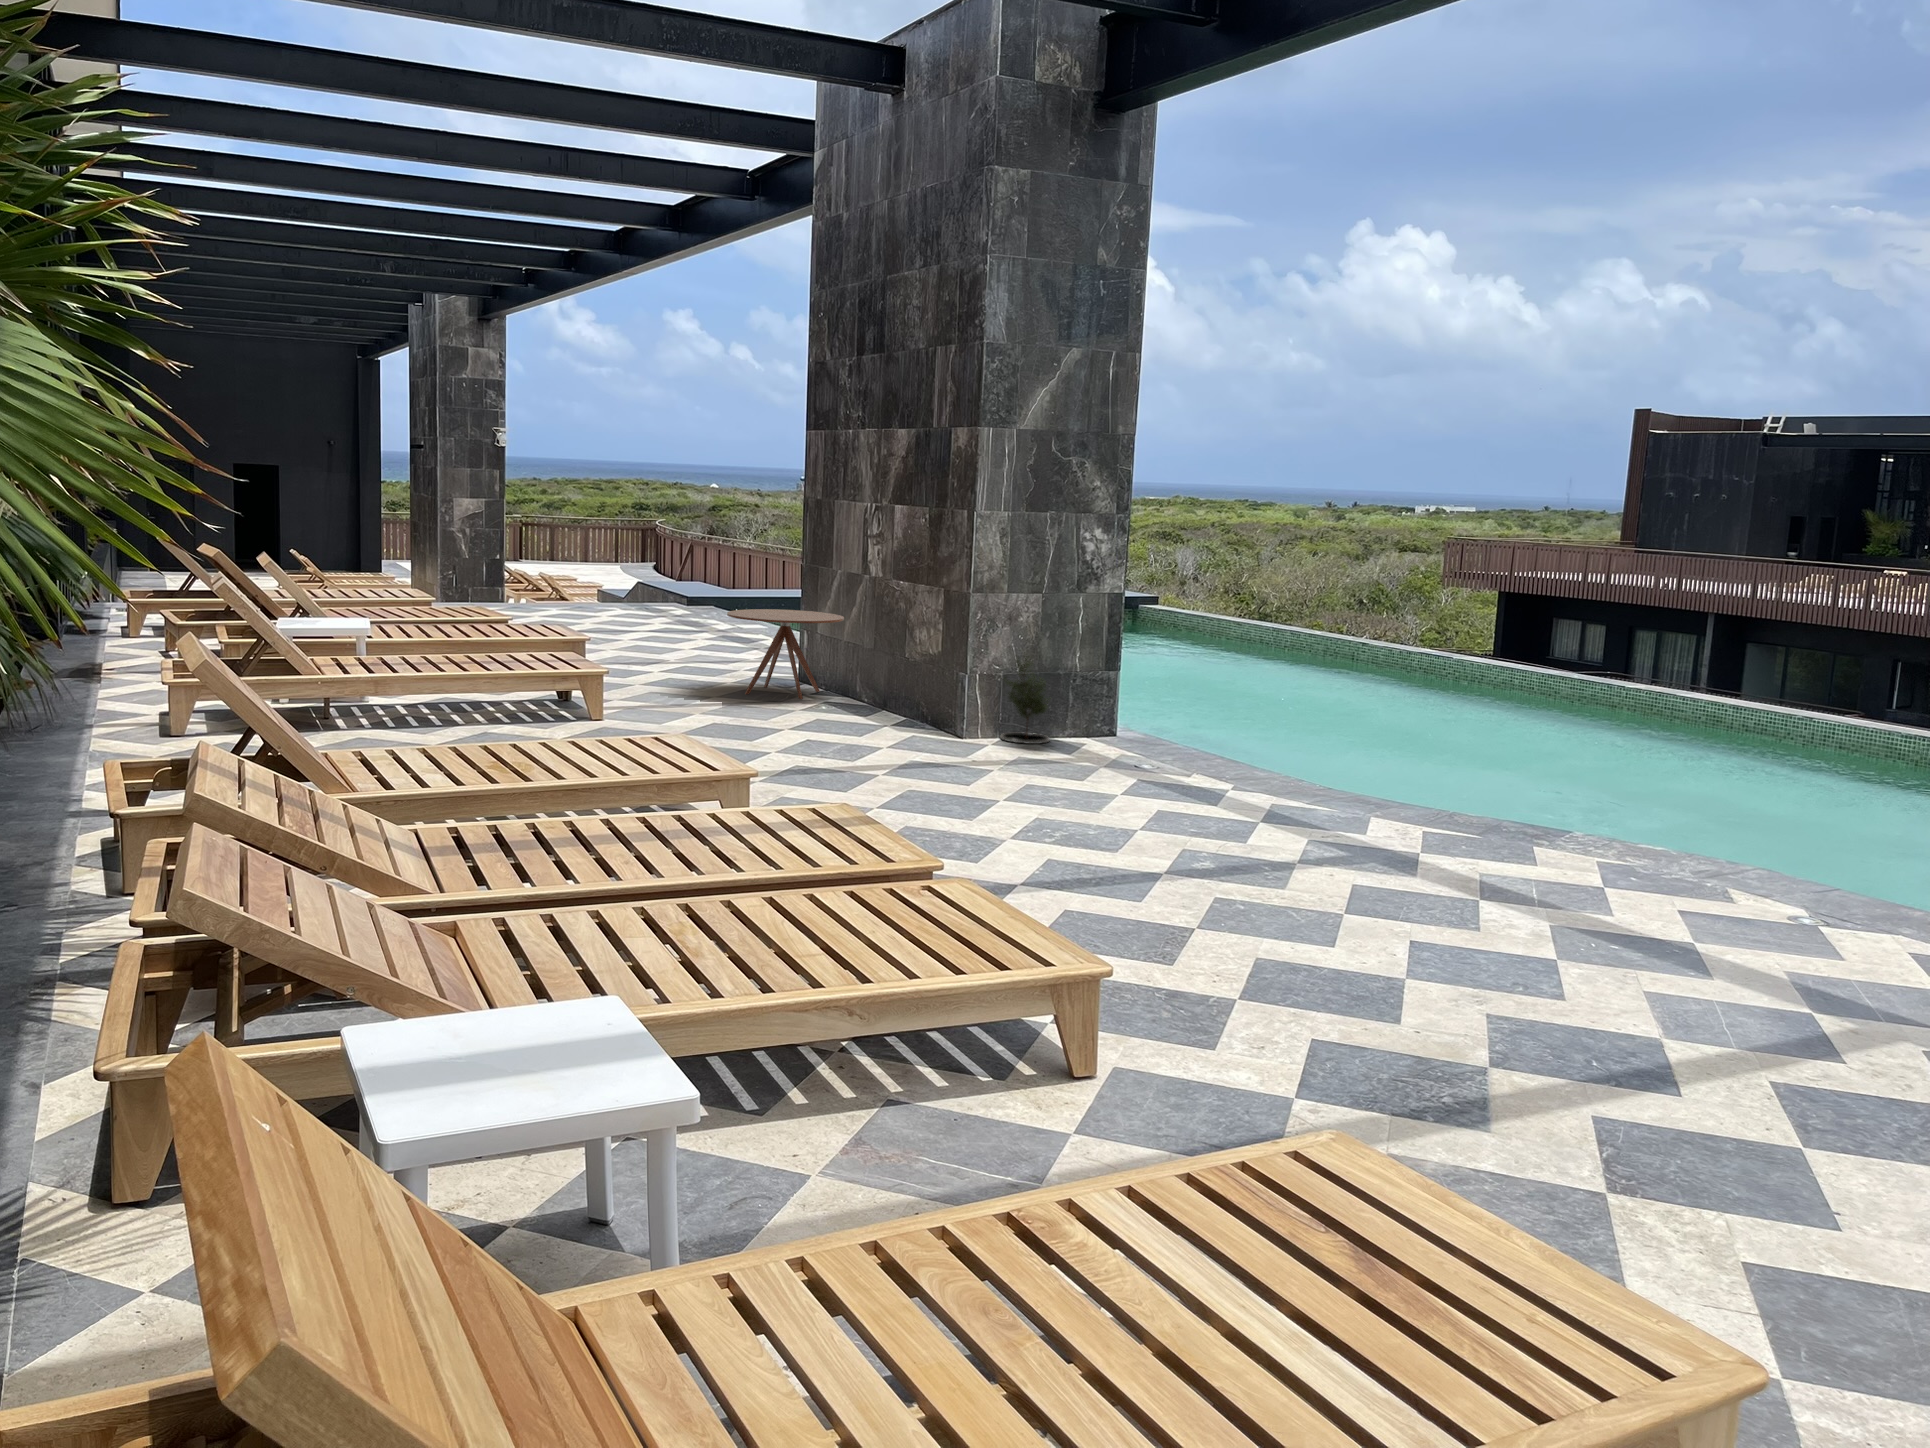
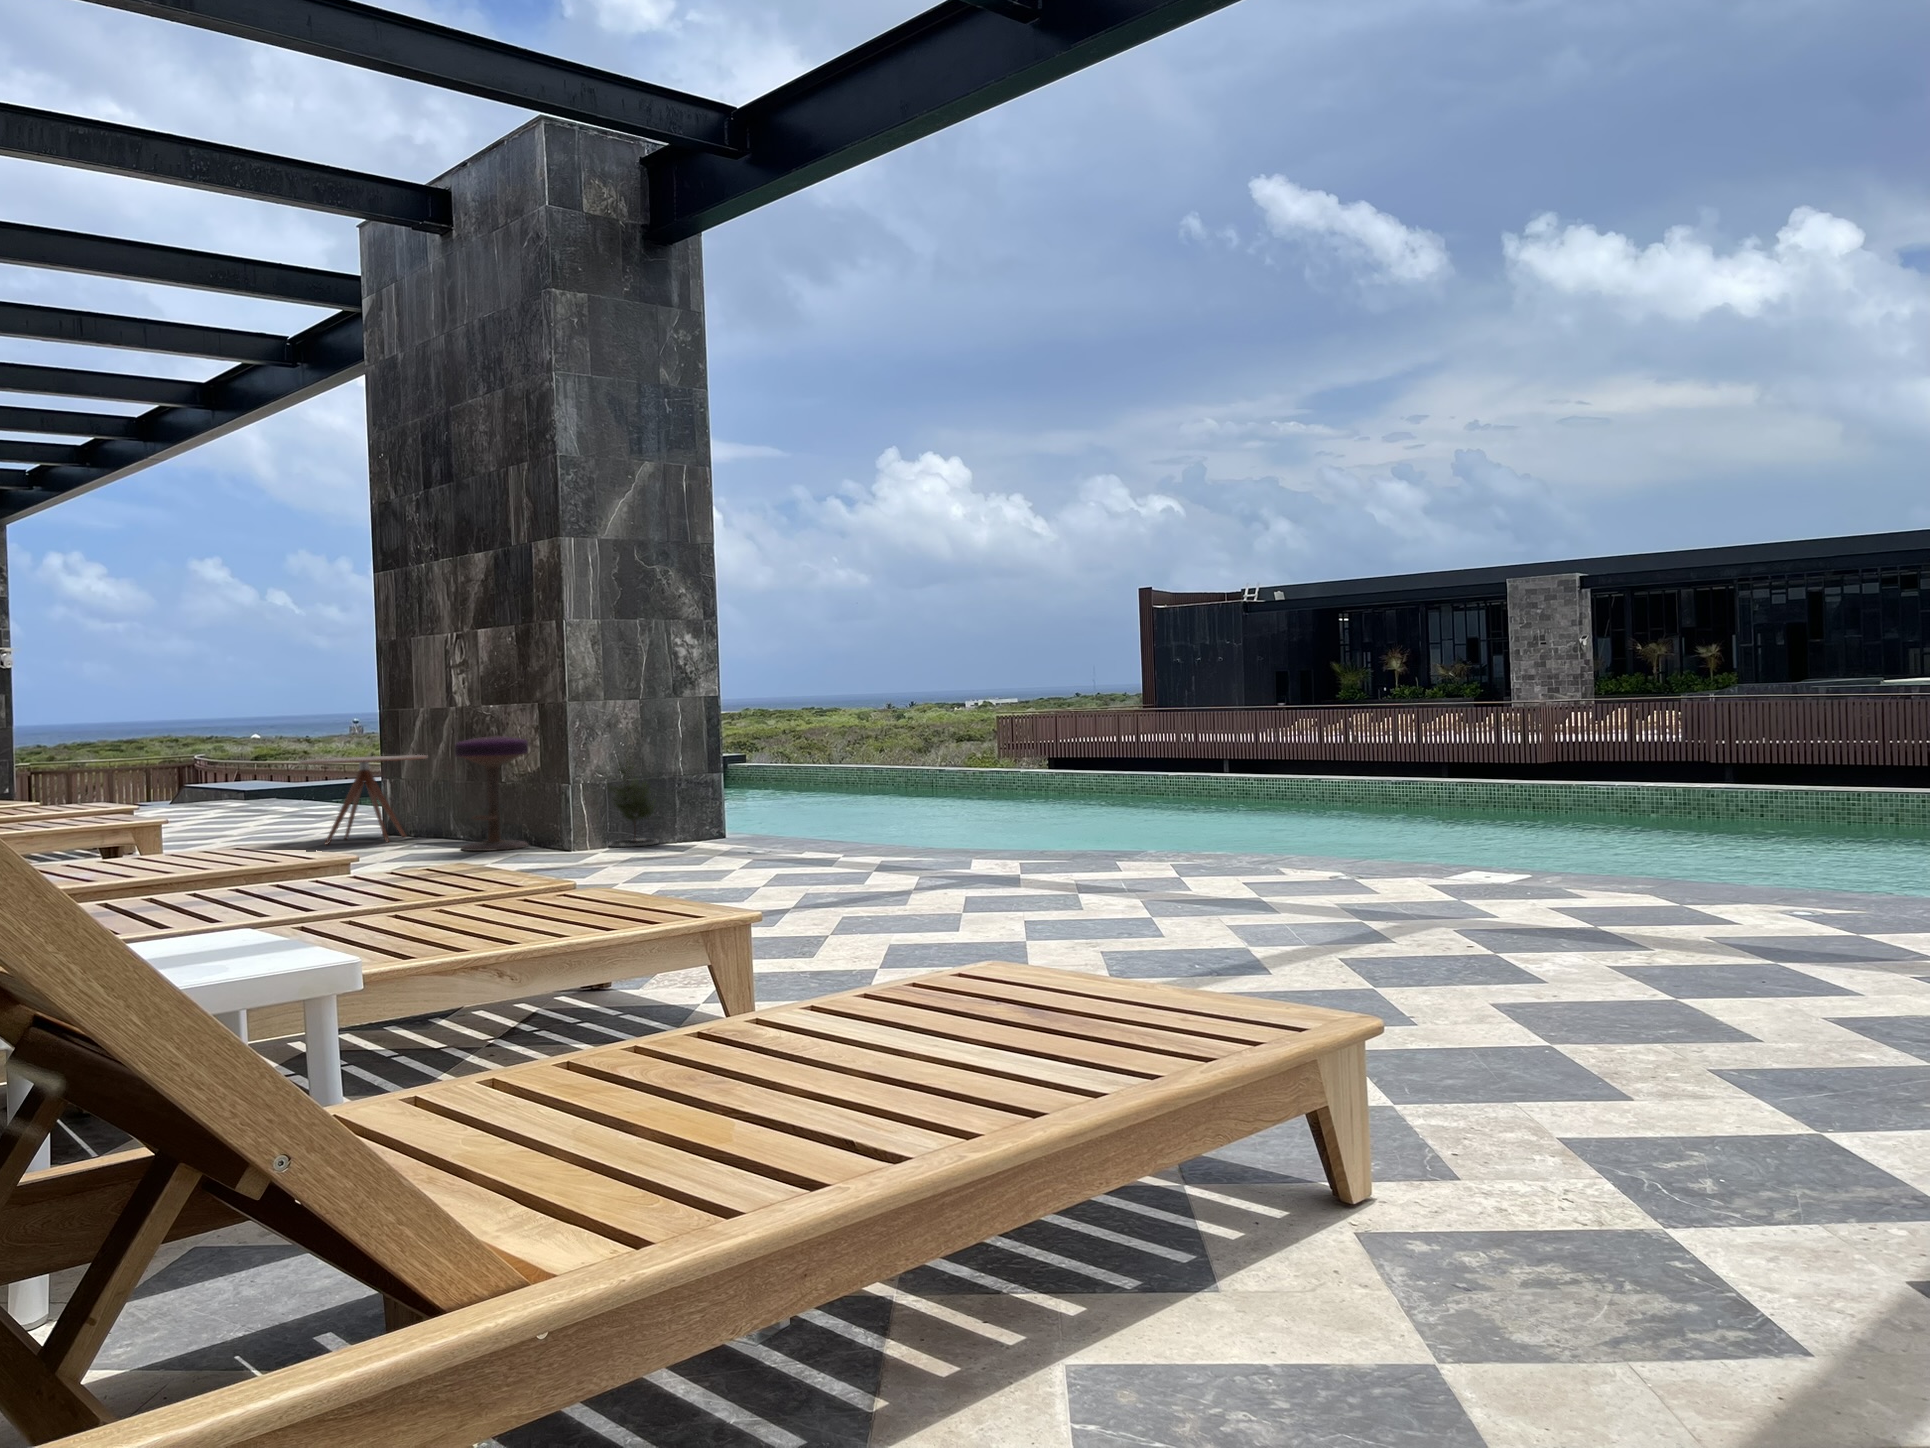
stool: none [863,616,934,729] -> present [455,736,528,851]

